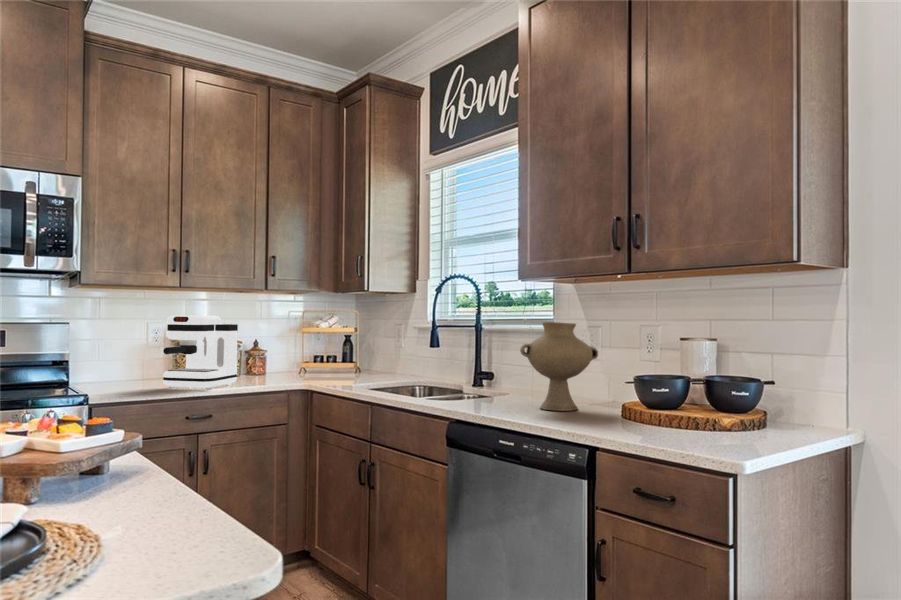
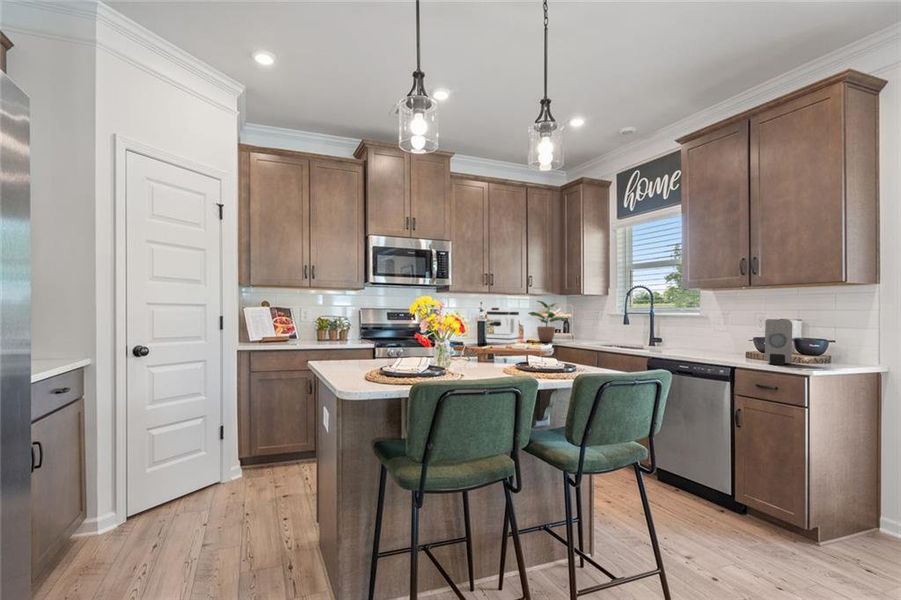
potted plant: none [270,302,338,380] -> present [528,301,566,342]
vase: present [520,322,598,411] -> none [687,311,731,355]
soap dispenser: none [650,342,702,442] -> present [765,319,792,365]

